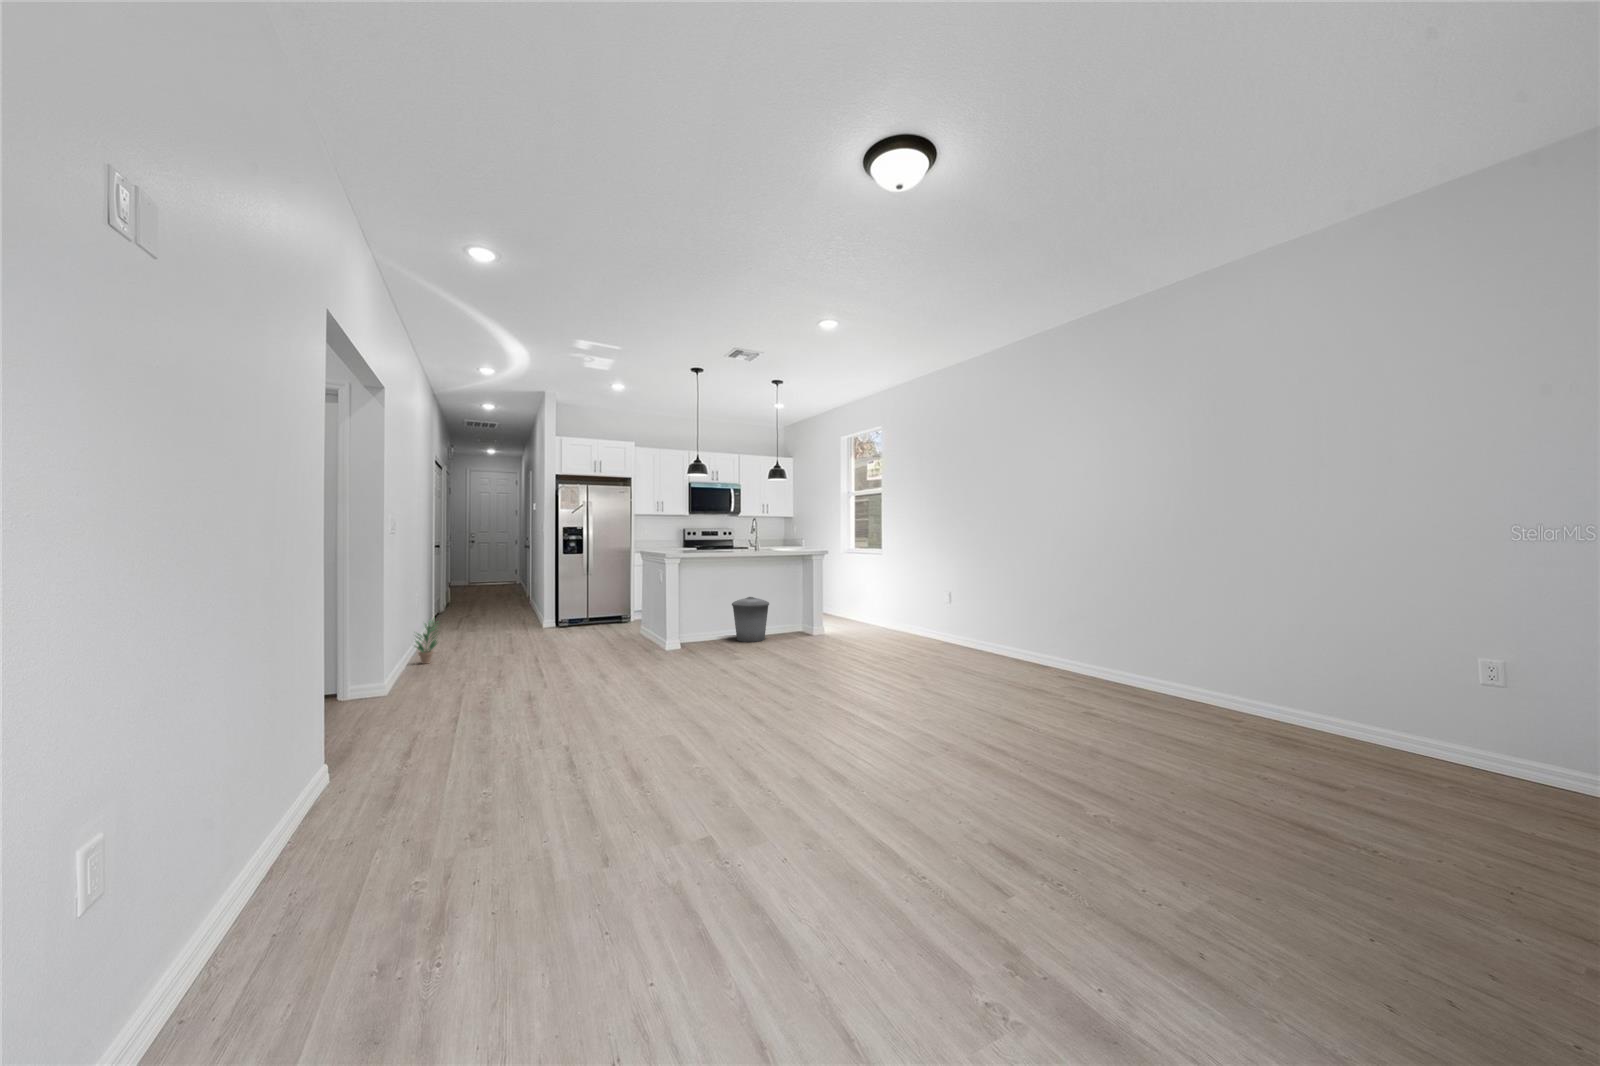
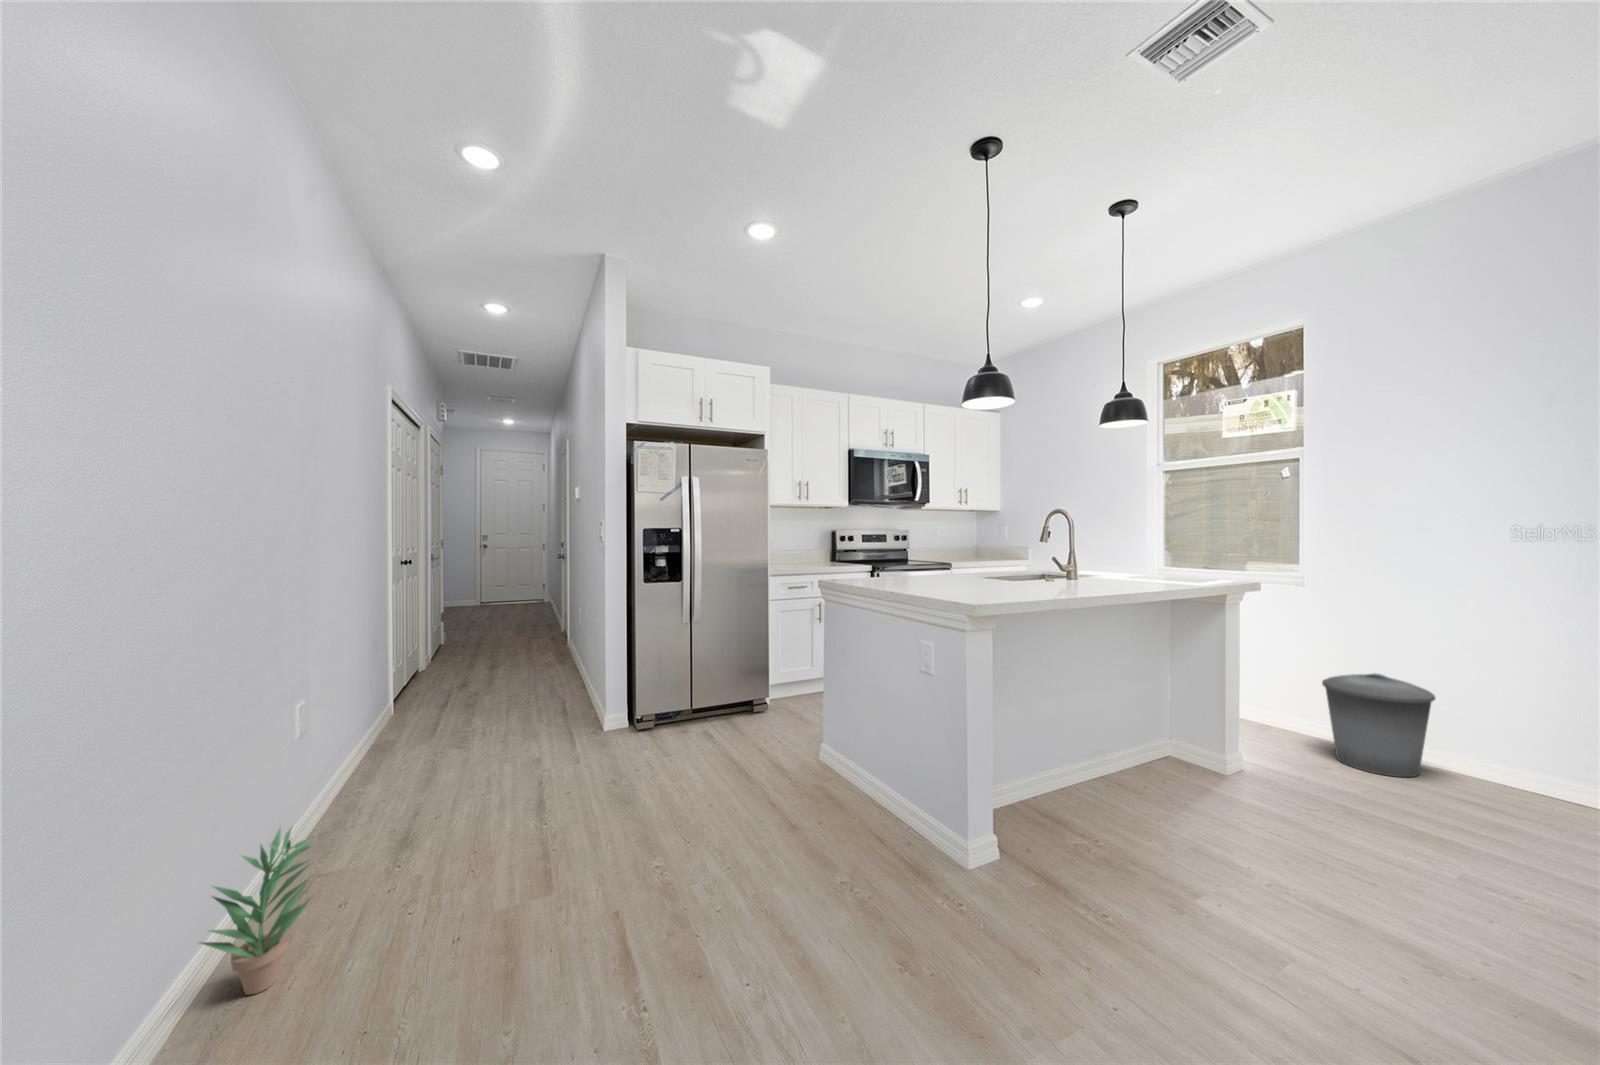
trash can: present [732,597,769,642] -> present [1322,673,1435,777]

